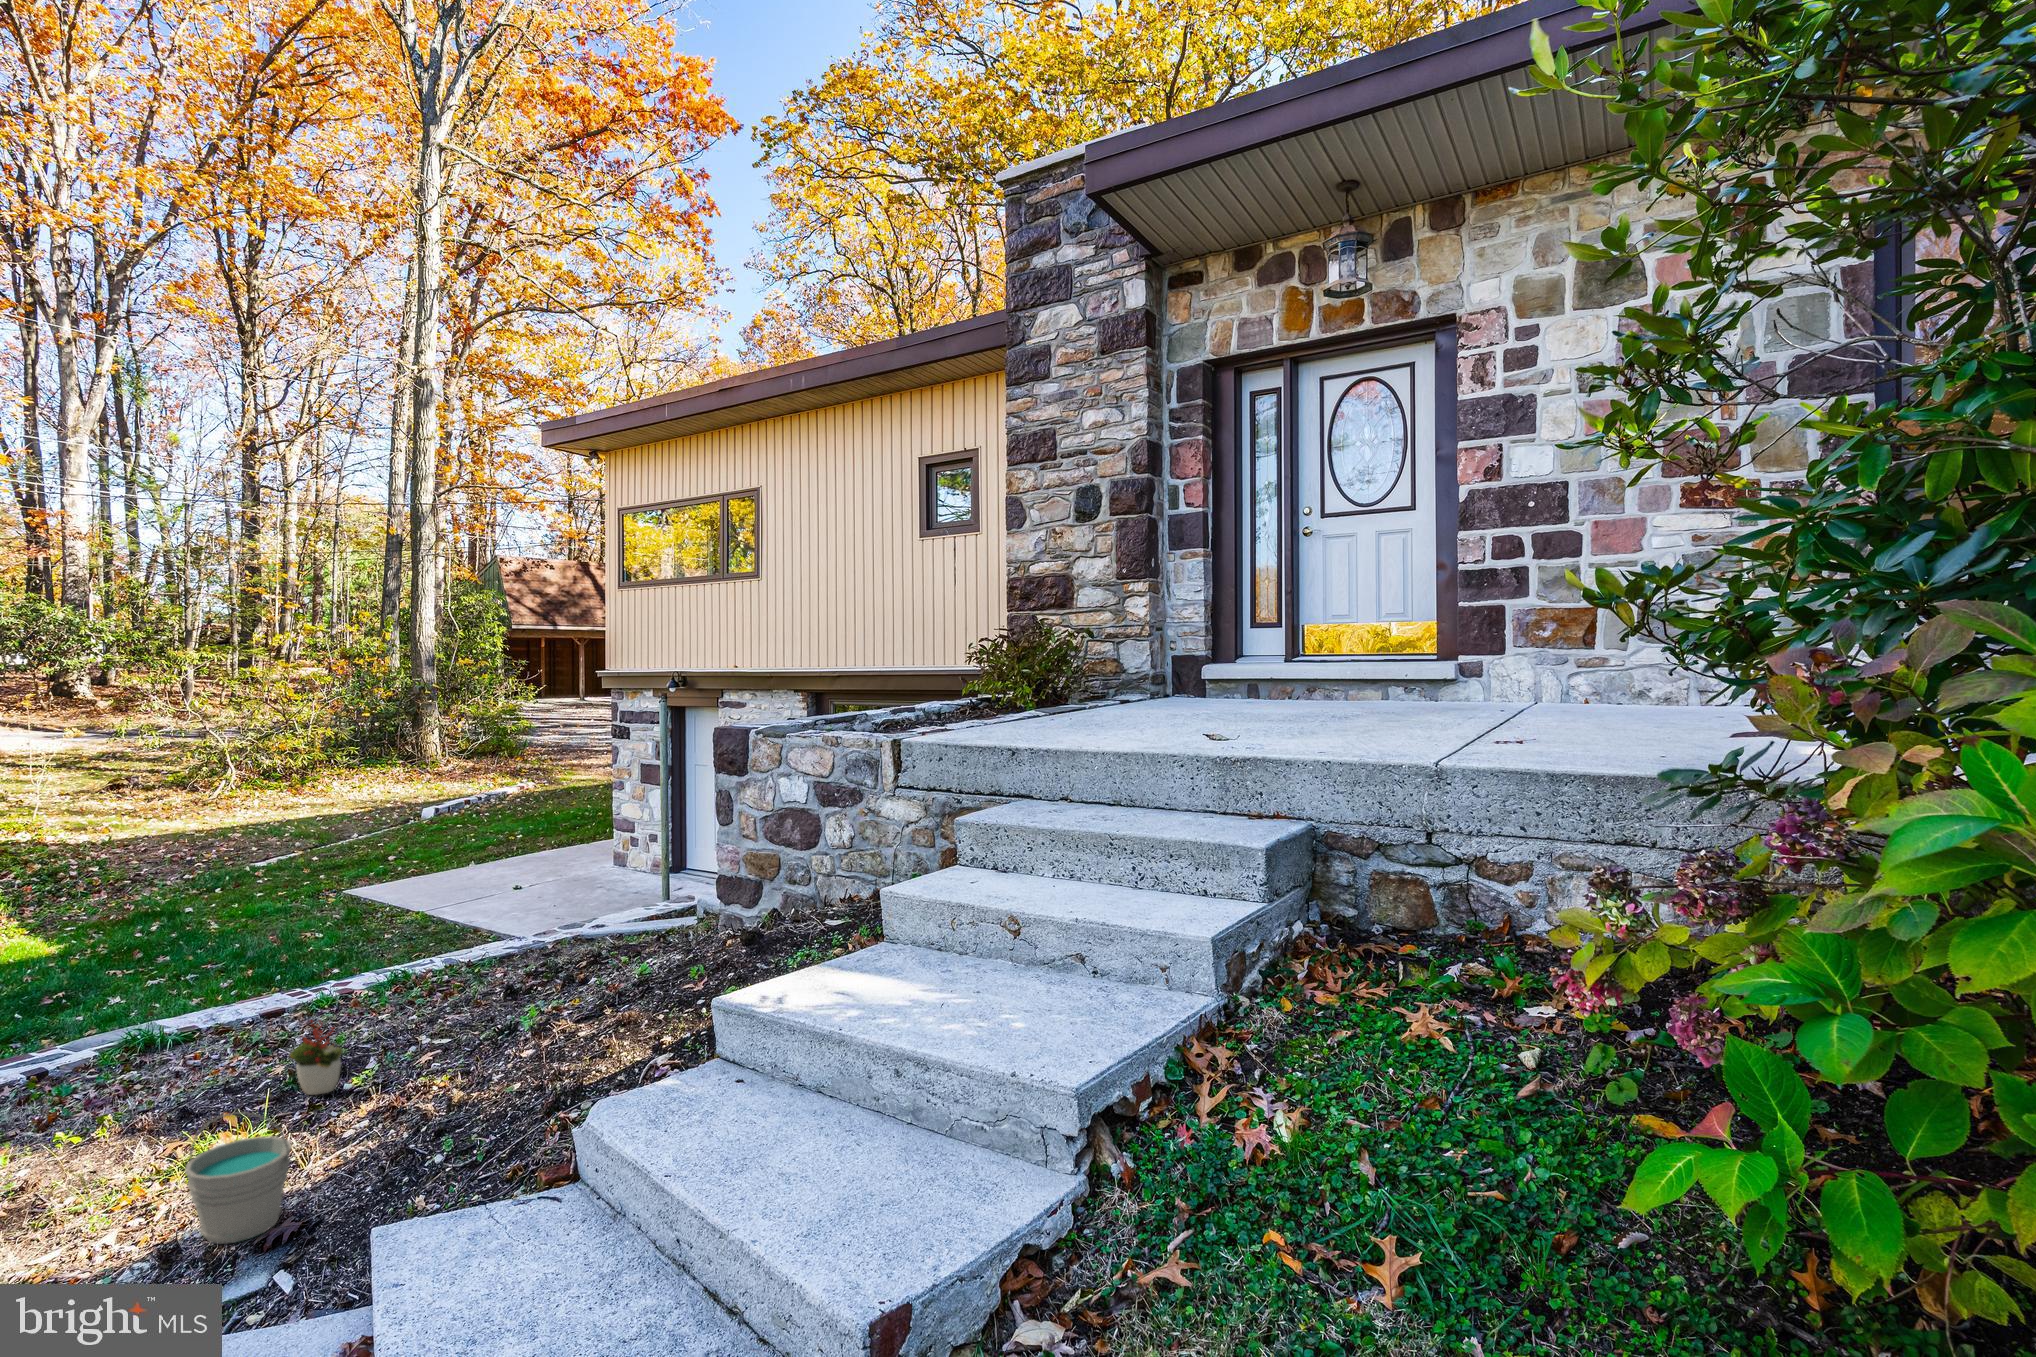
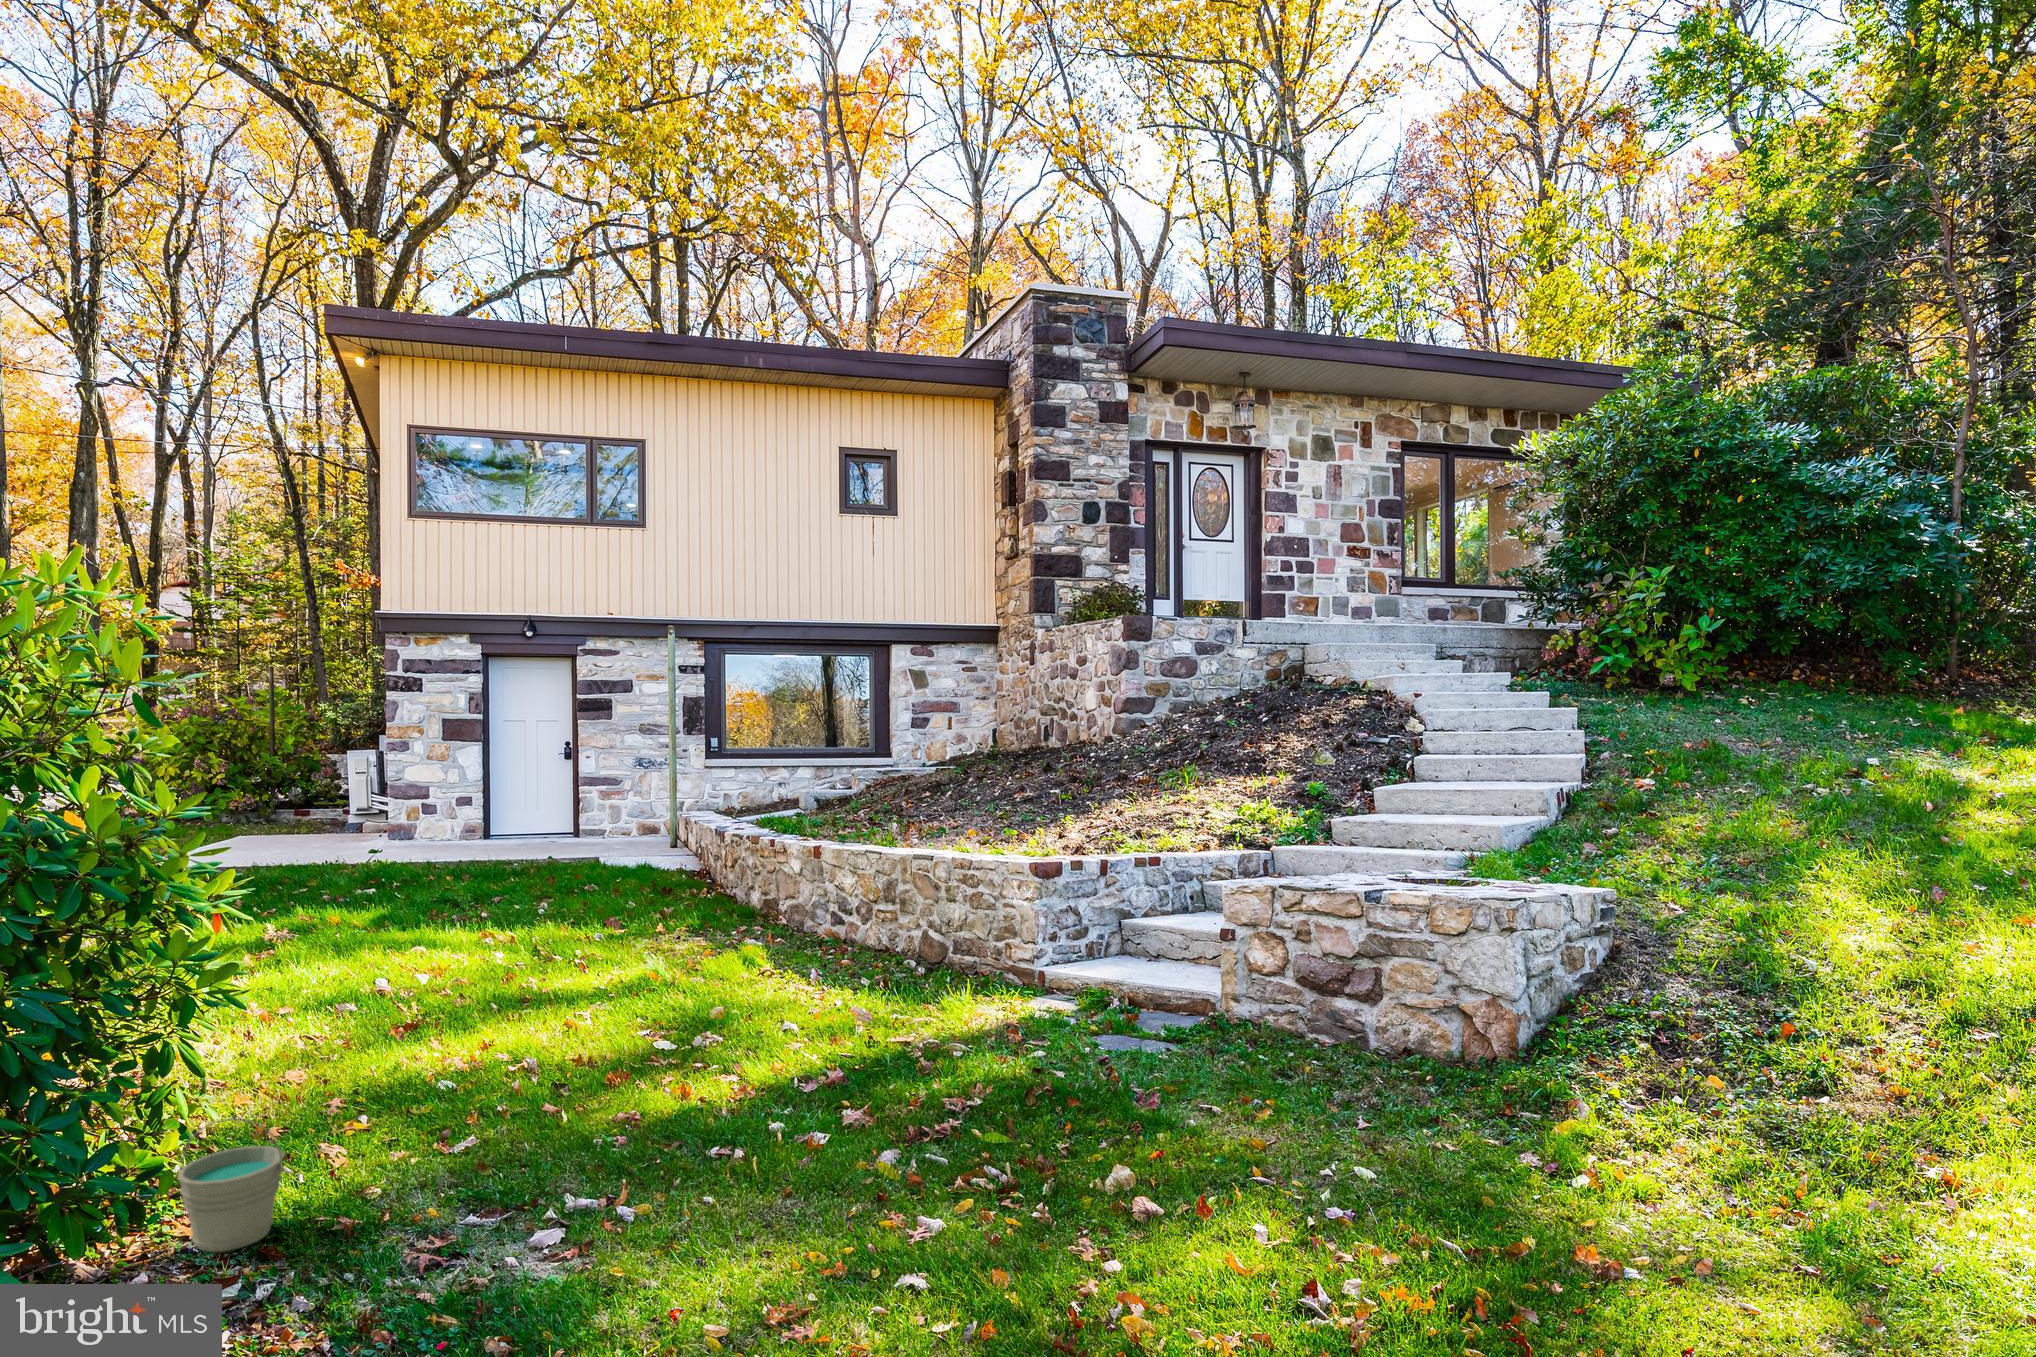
decorative plant: present [290,1021,342,1095] -> none [269,1038,323,1117]

